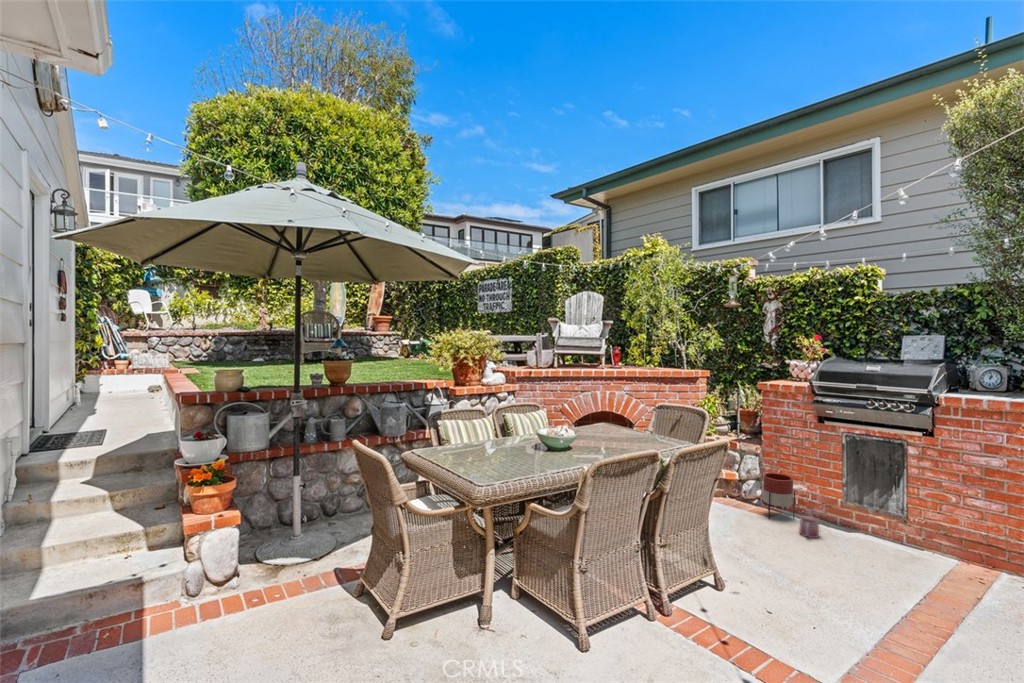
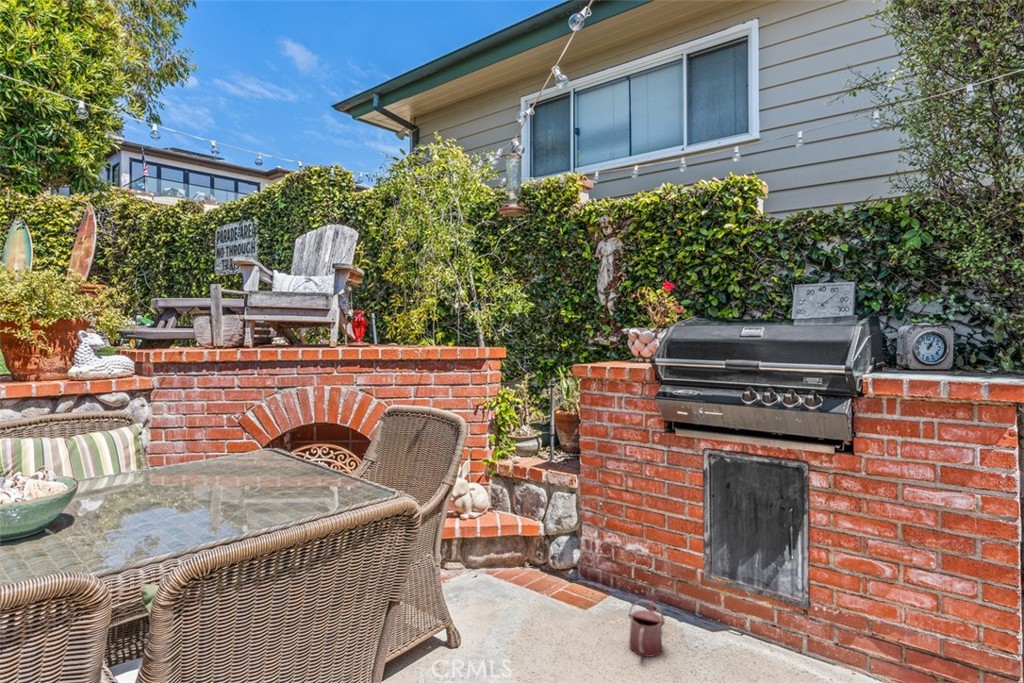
planter: present [763,473,795,519] -> none [575,524,628,614]

